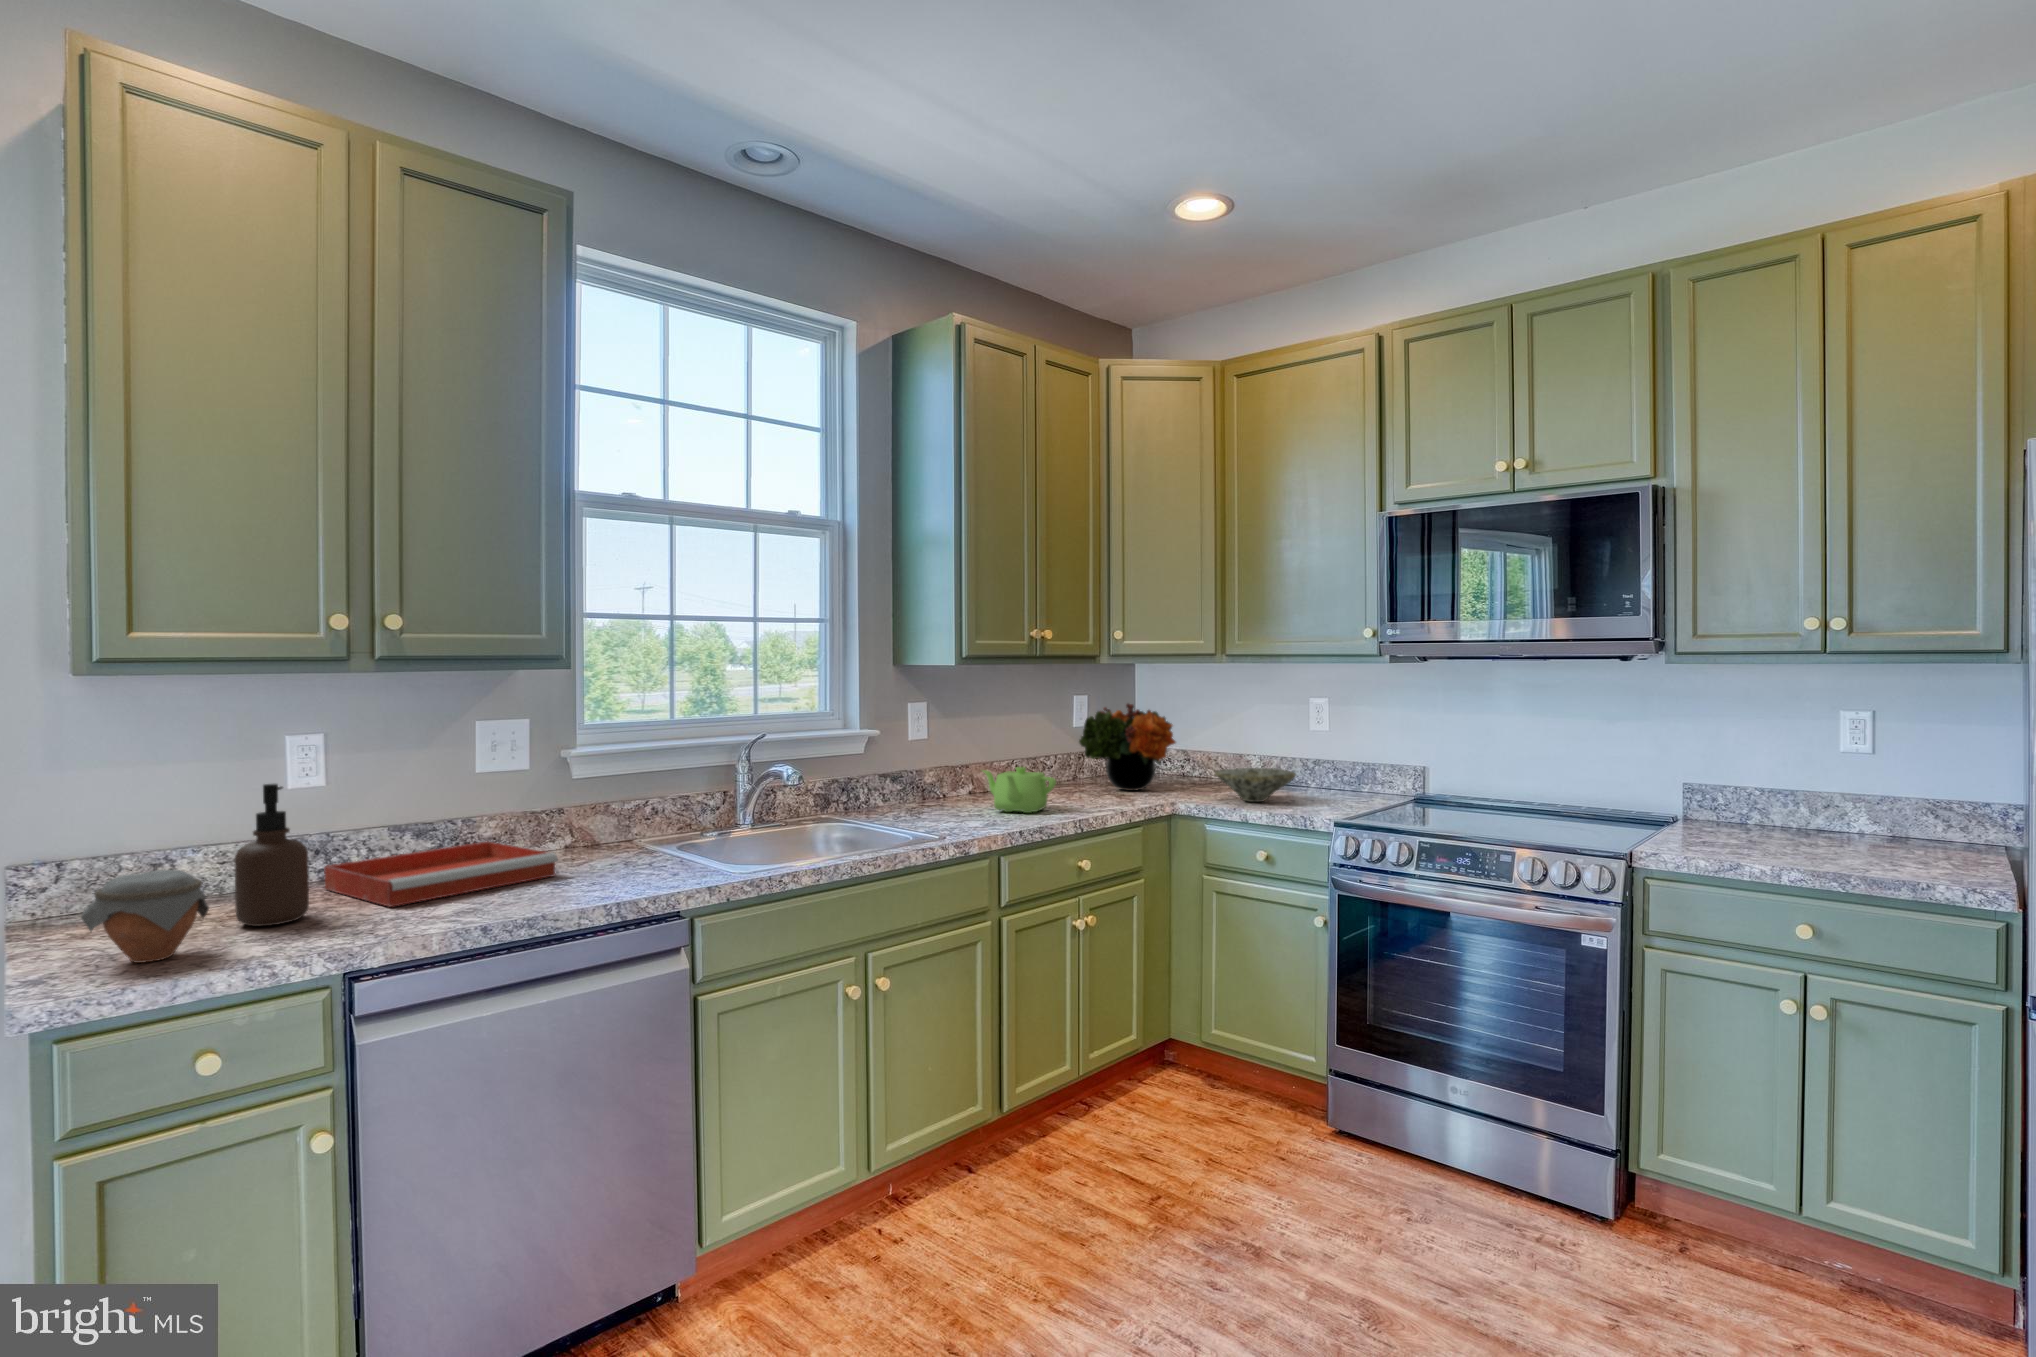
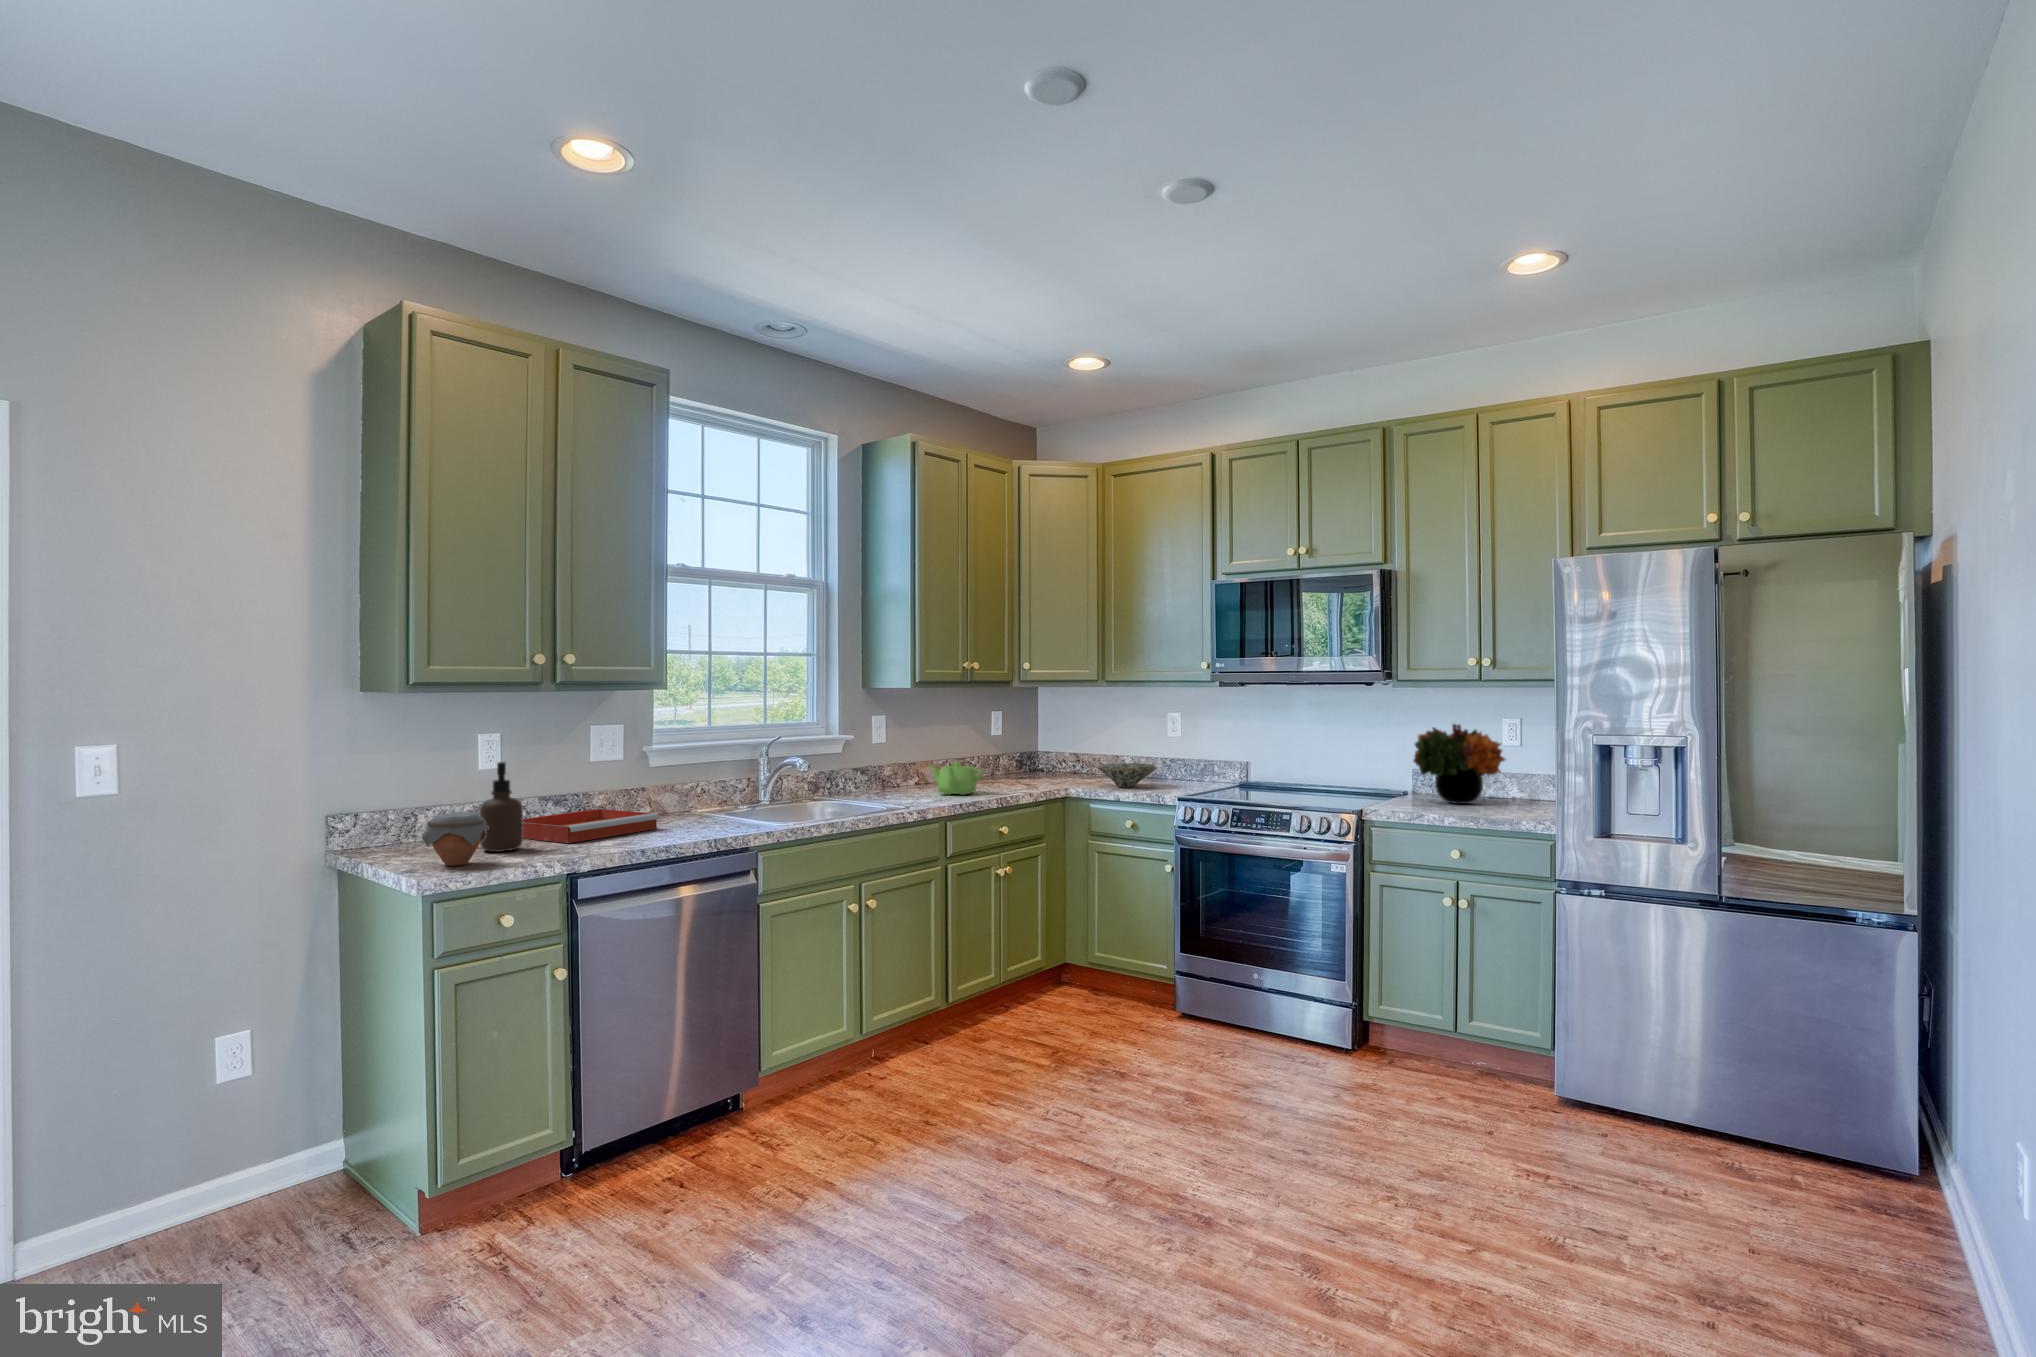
flower arrangement: present [1079,704,1176,791] -> present [1413,724,1506,804]

